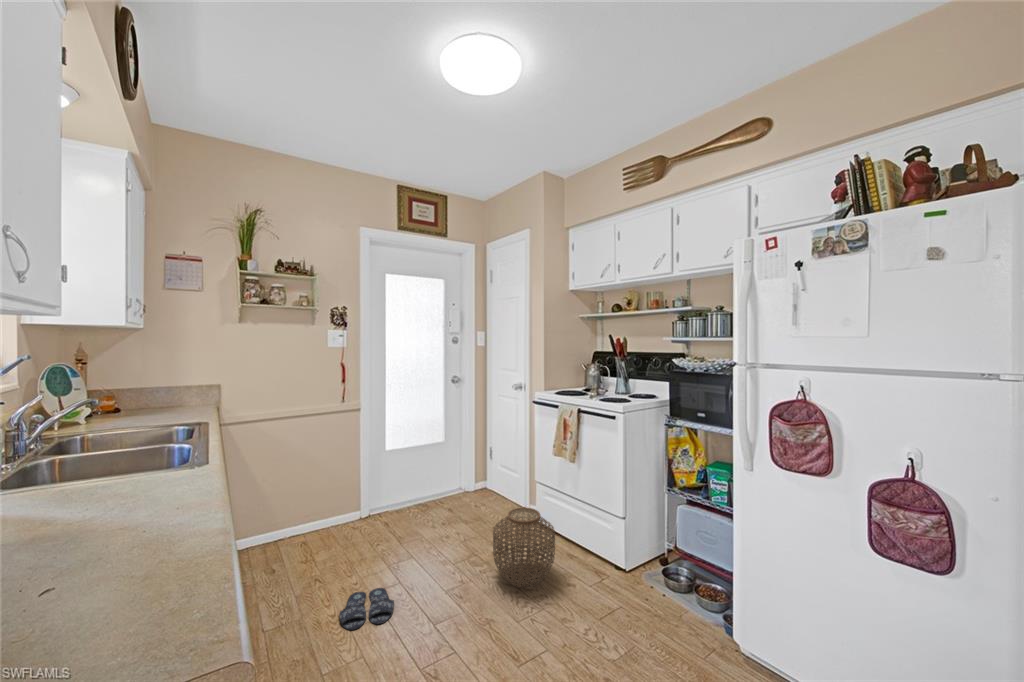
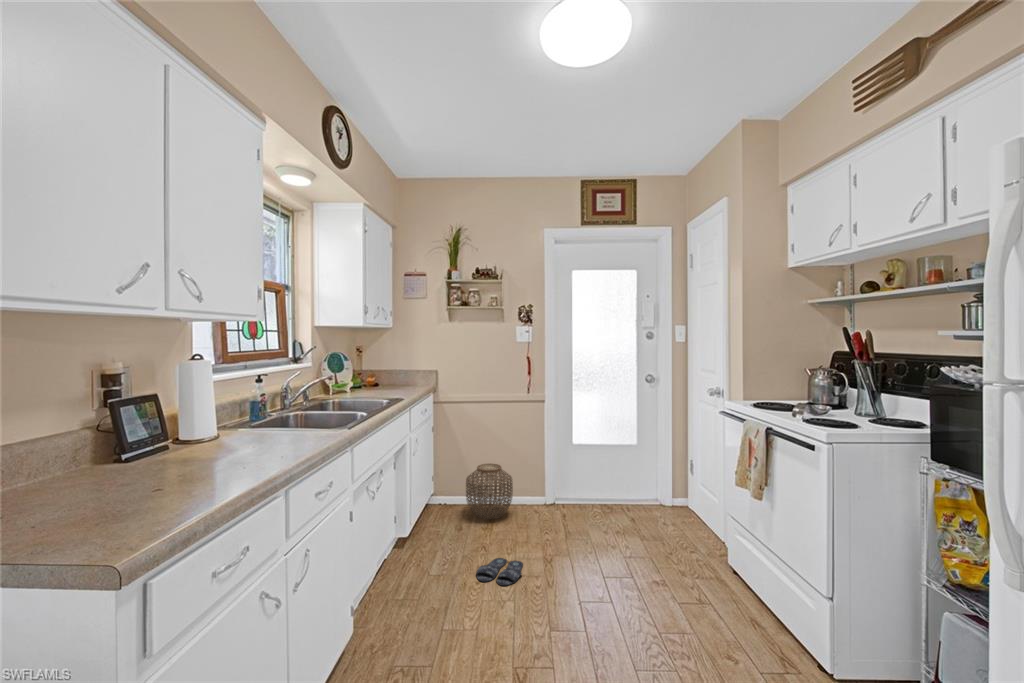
woven basket: present [493,508,555,587] -> present [466,463,513,519]

